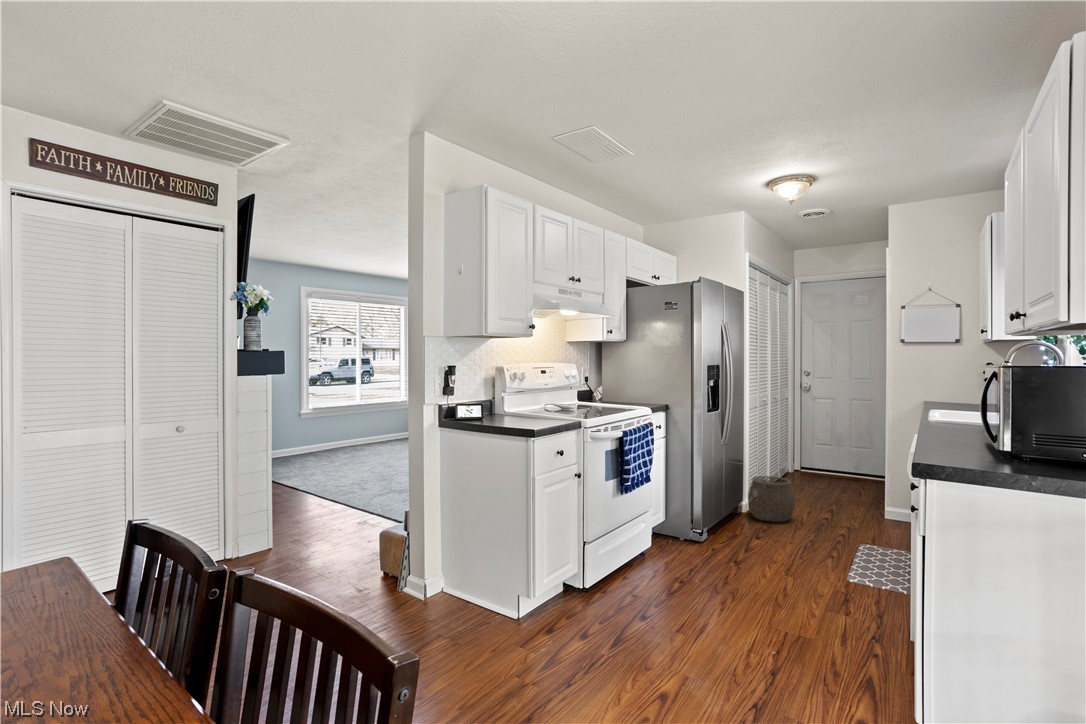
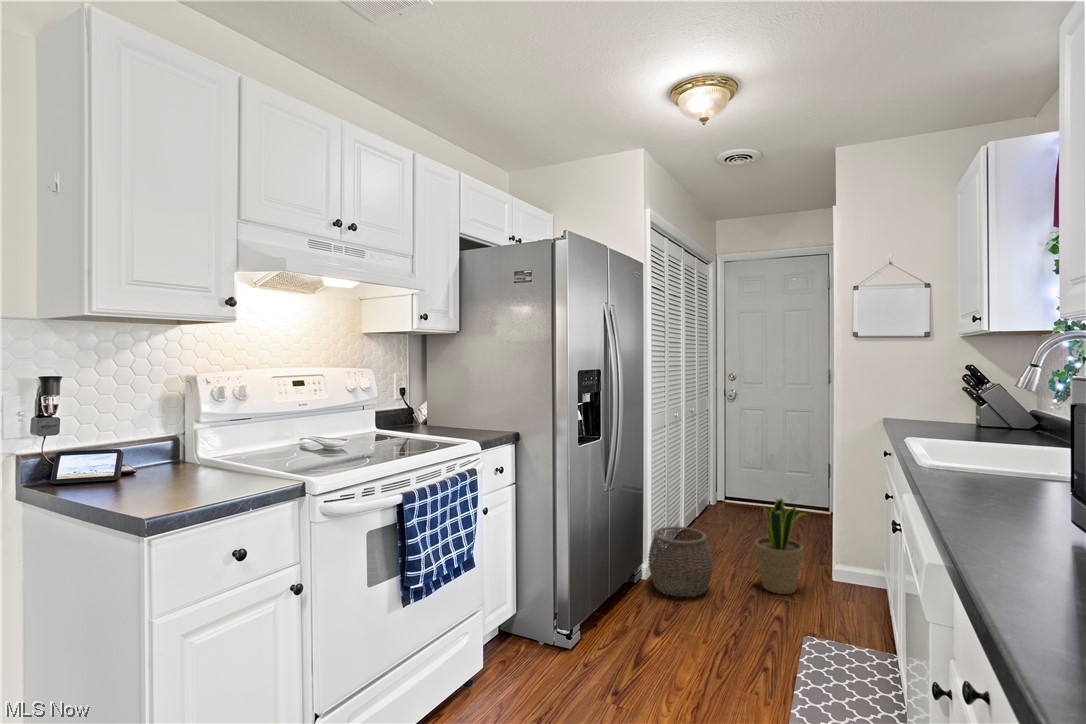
potted plant: none [826,456,867,523] -> present [755,499,807,594]

